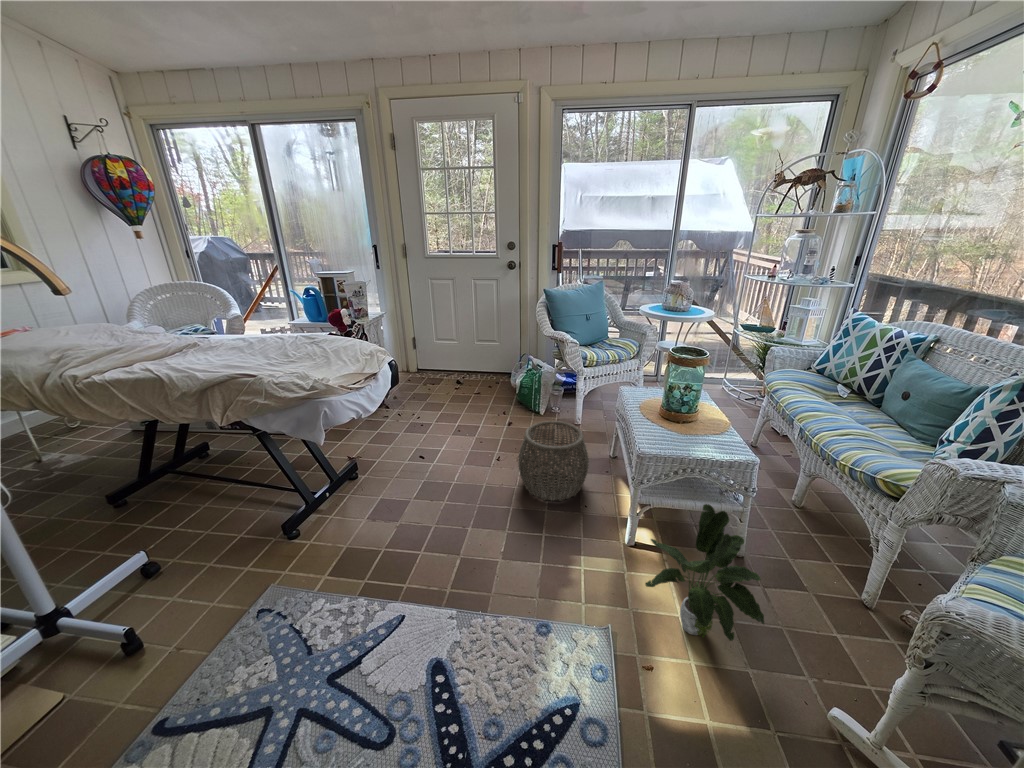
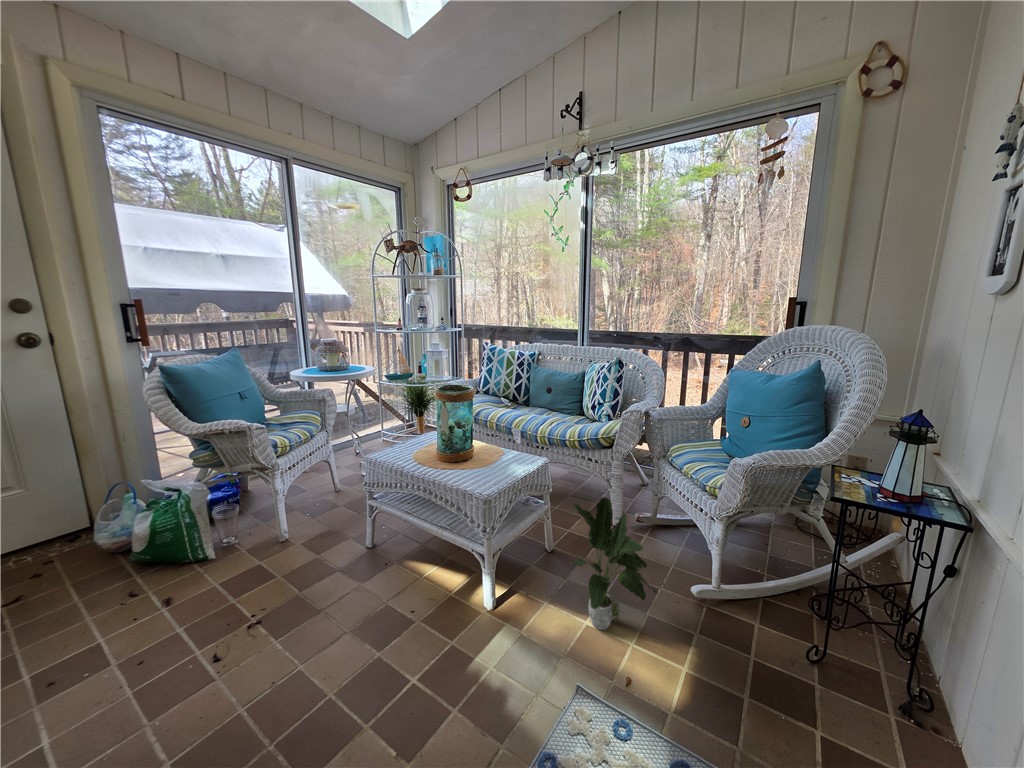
woven basket: present [518,421,589,501] -> none [284,523,397,655]

